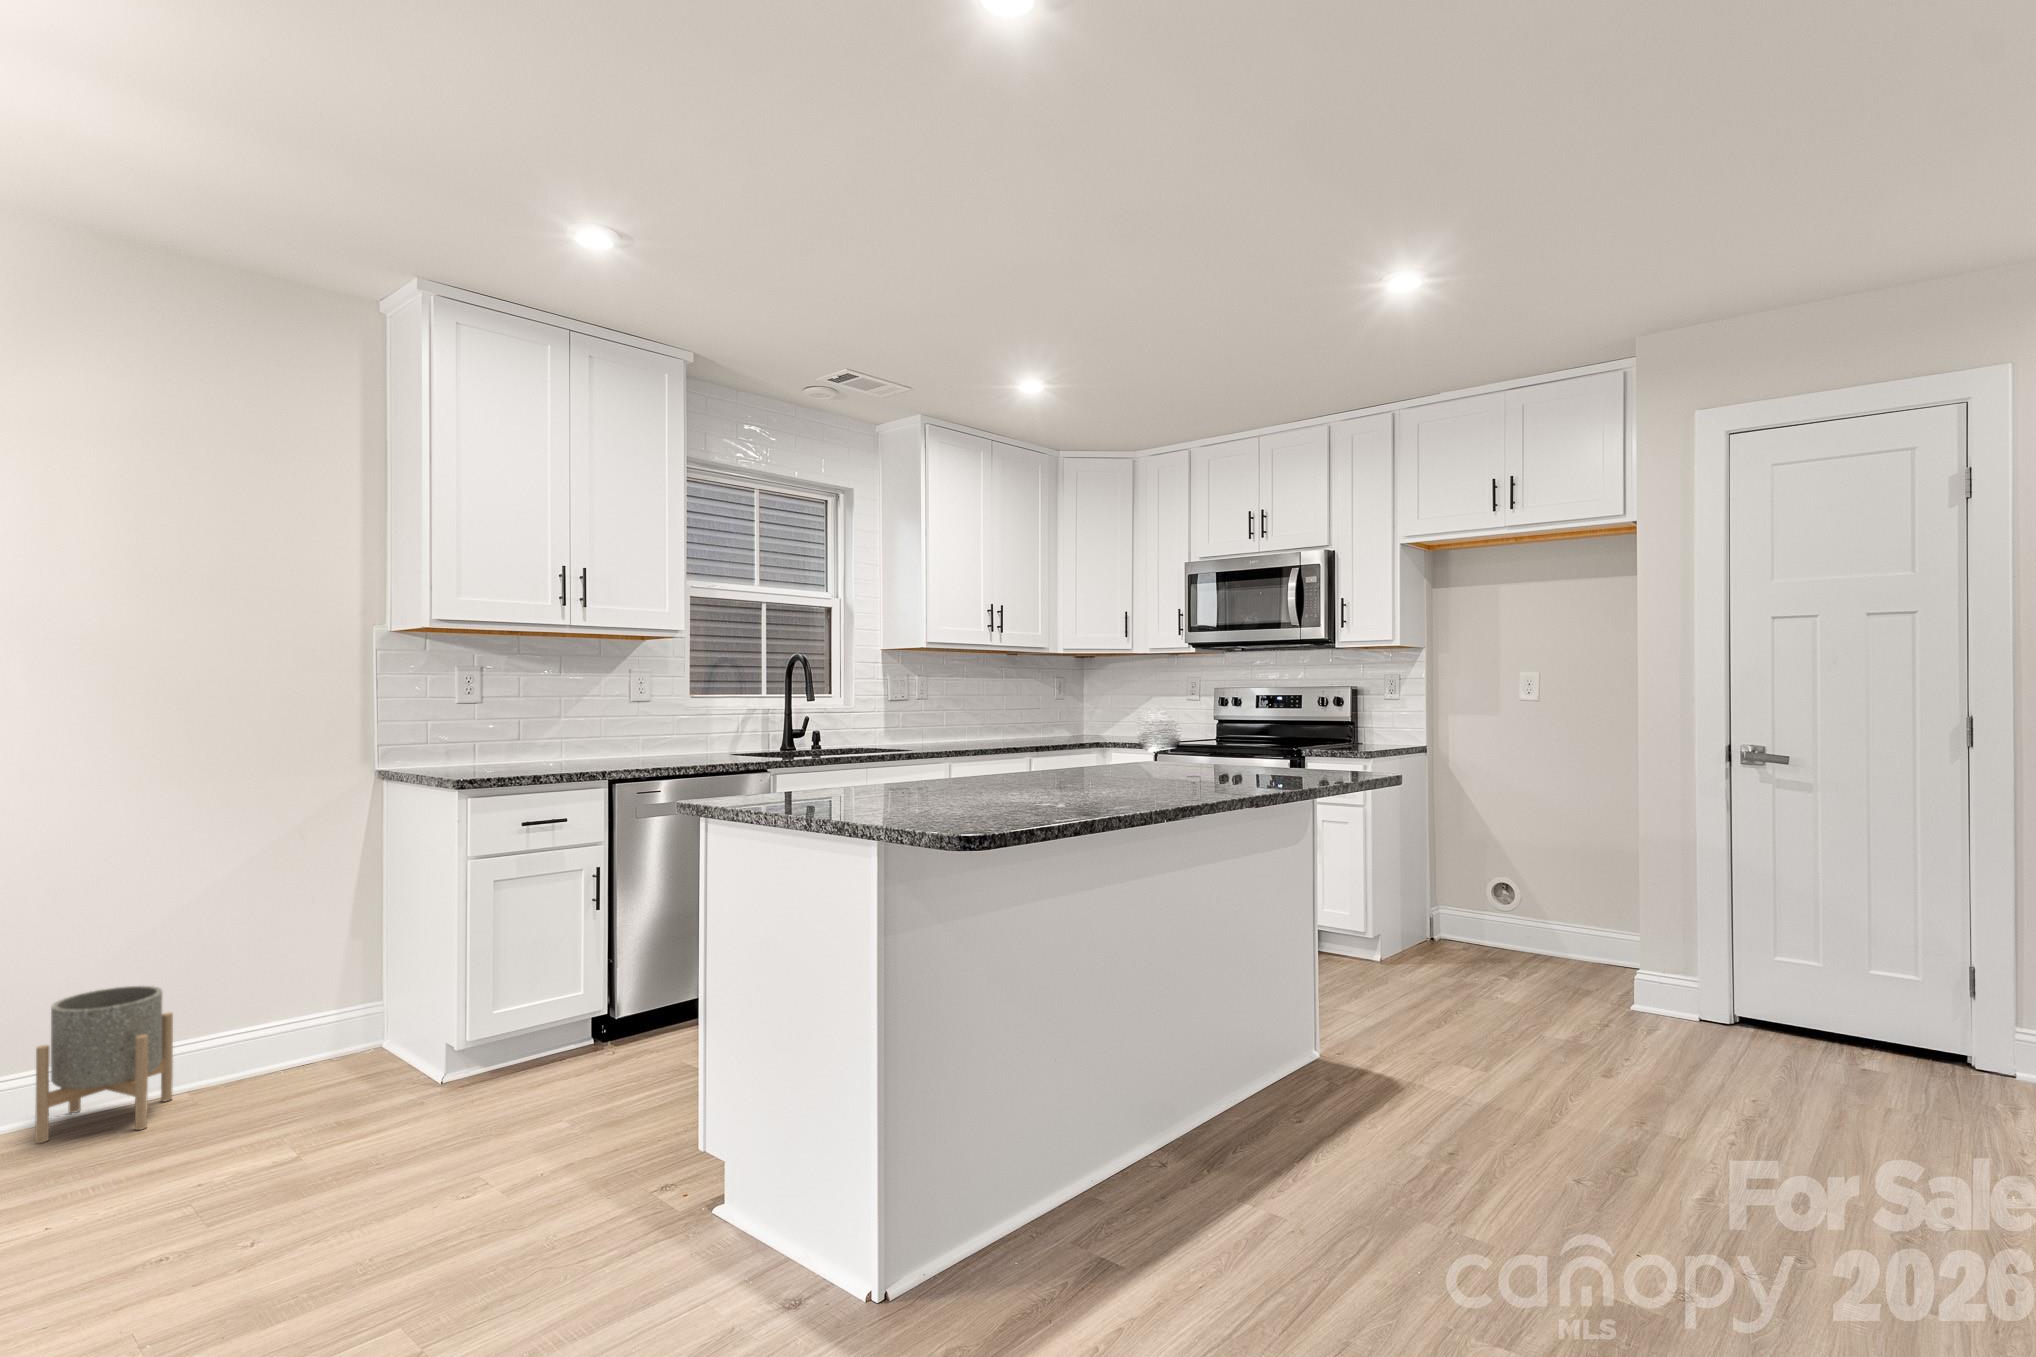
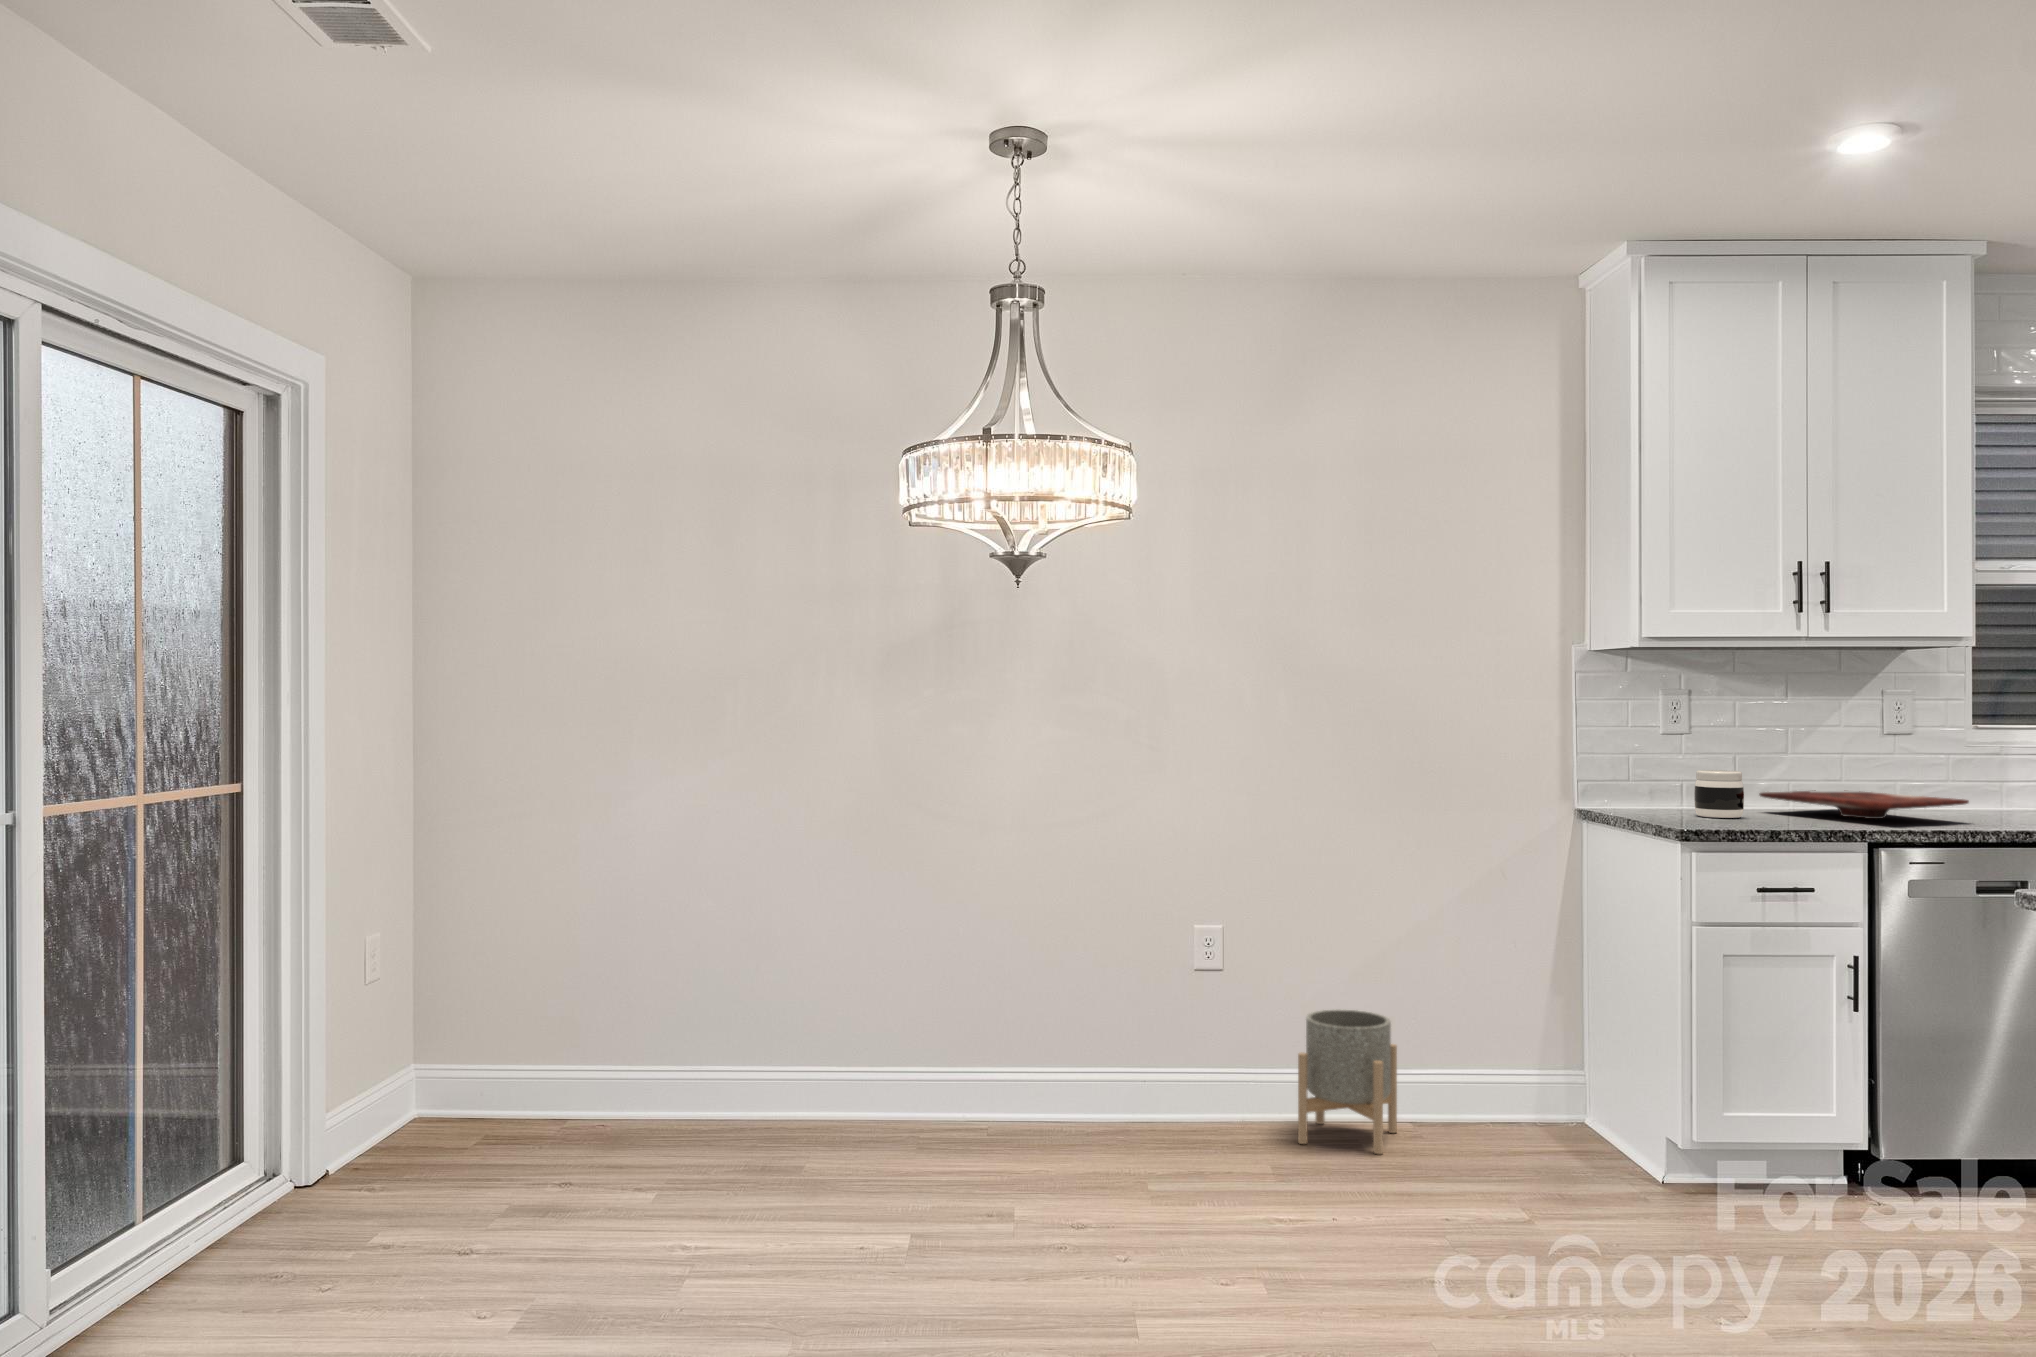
jar: none [480,730,520,768] -> present [1694,770,1744,818]
cutting board: none [535,742,681,762] -> present [1759,791,1969,819]

